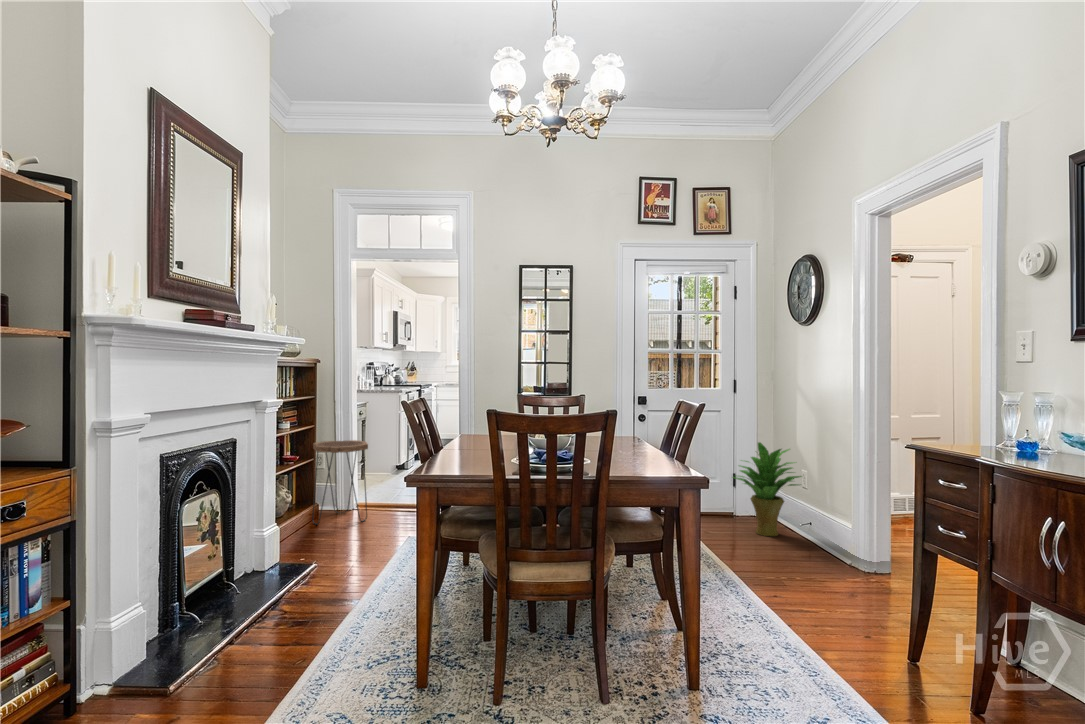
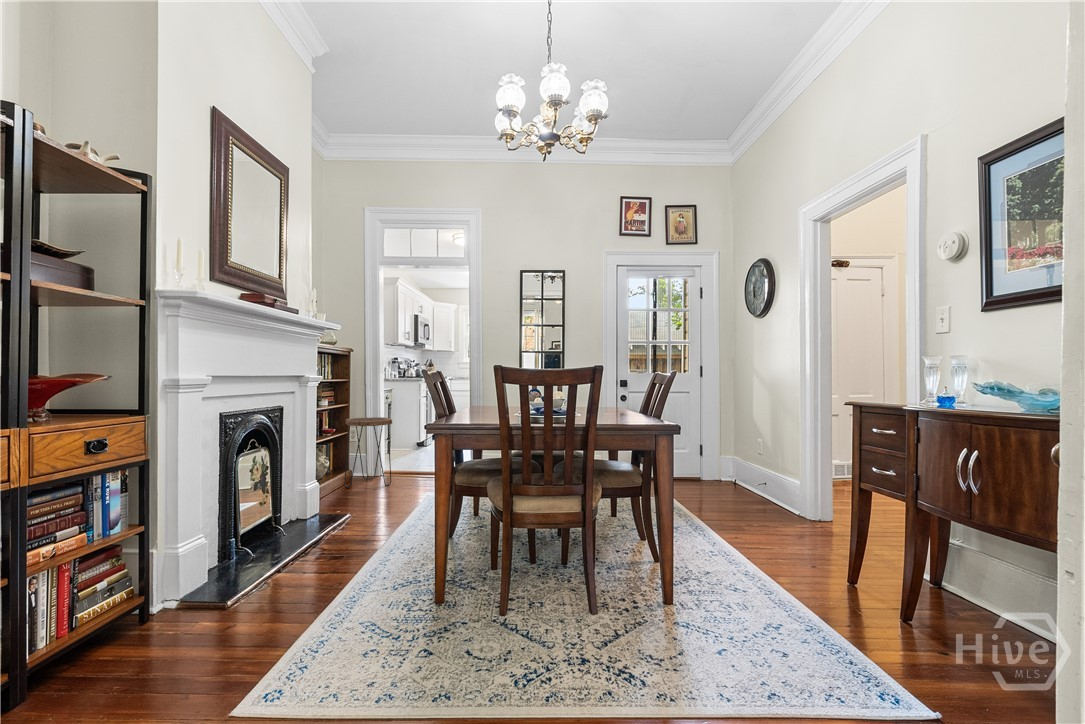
potted plant: present [733,442,802,536] -> none [700,417,761,496]

